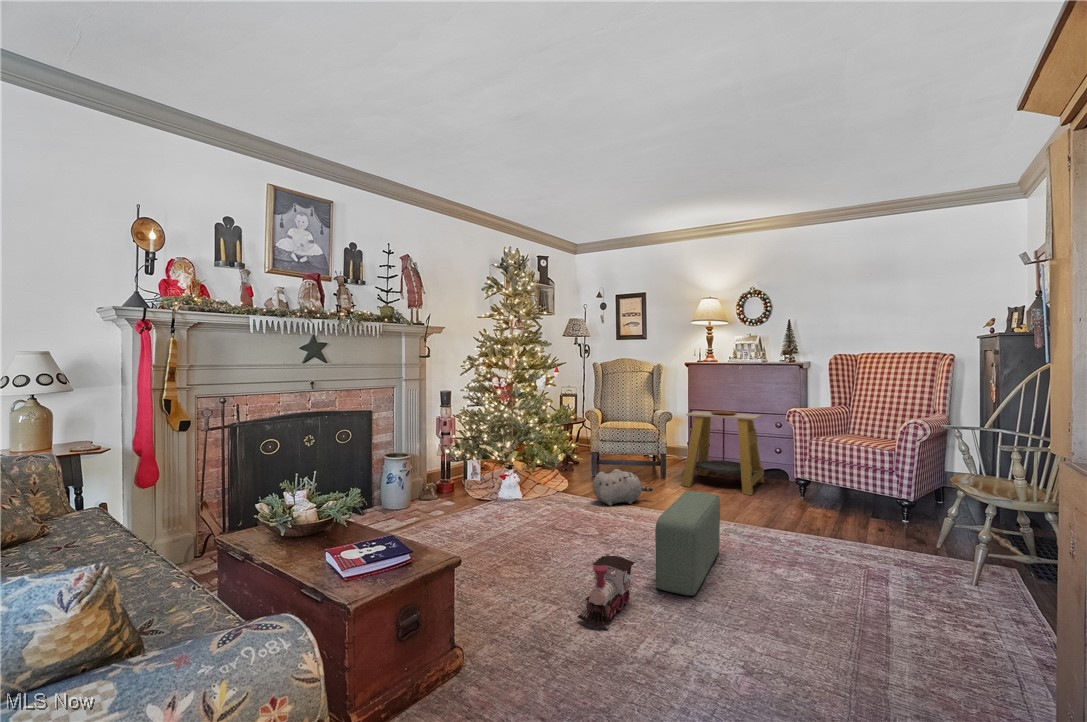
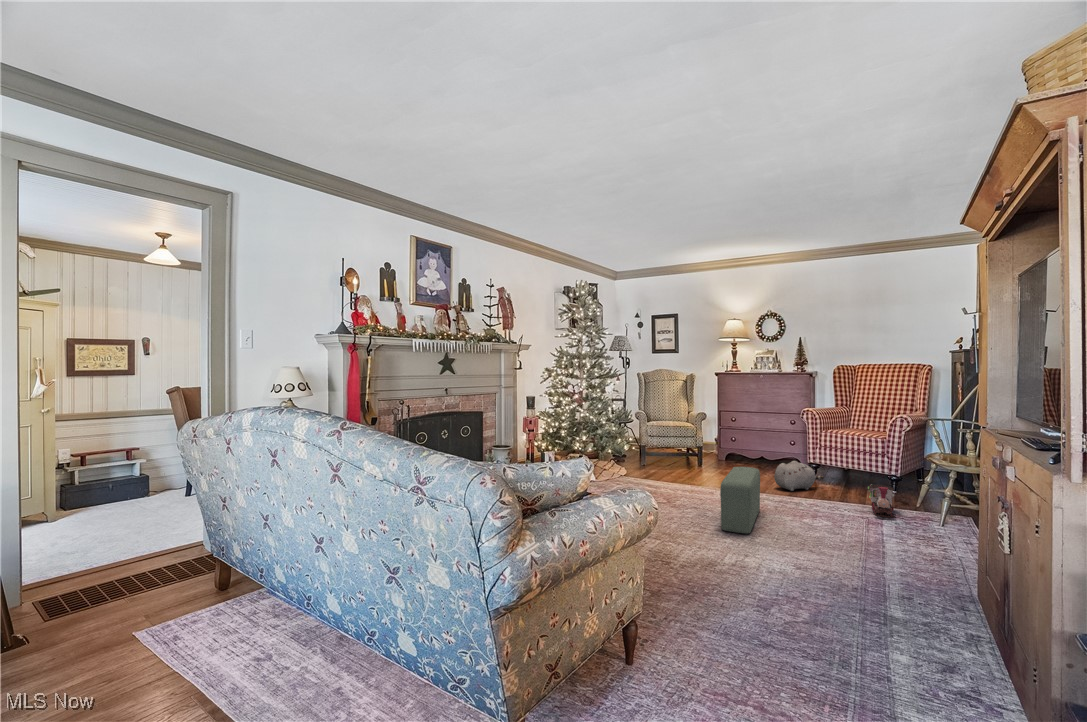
side table: present [682,411,764,495] -> none [717,411,782,476]
plush toy: present [593,469,653,506] -> present [774,461,824,491]
toy train: present [578,554,635,625] -> present [868,484,896,518]

